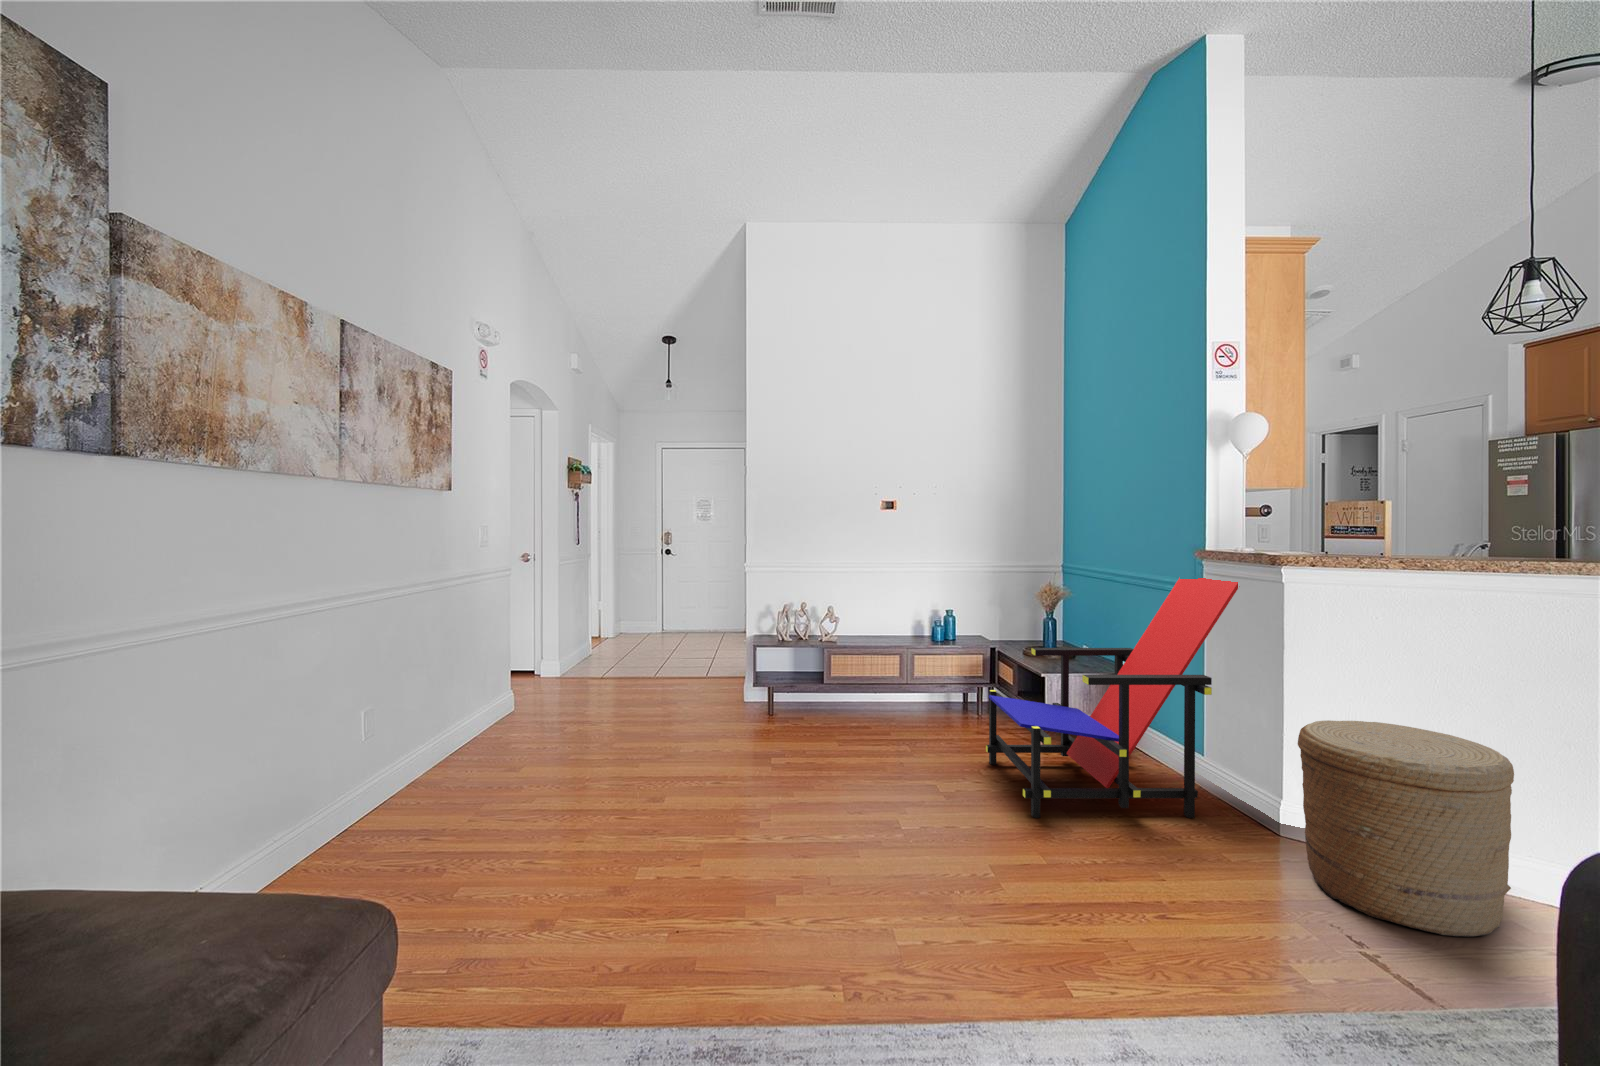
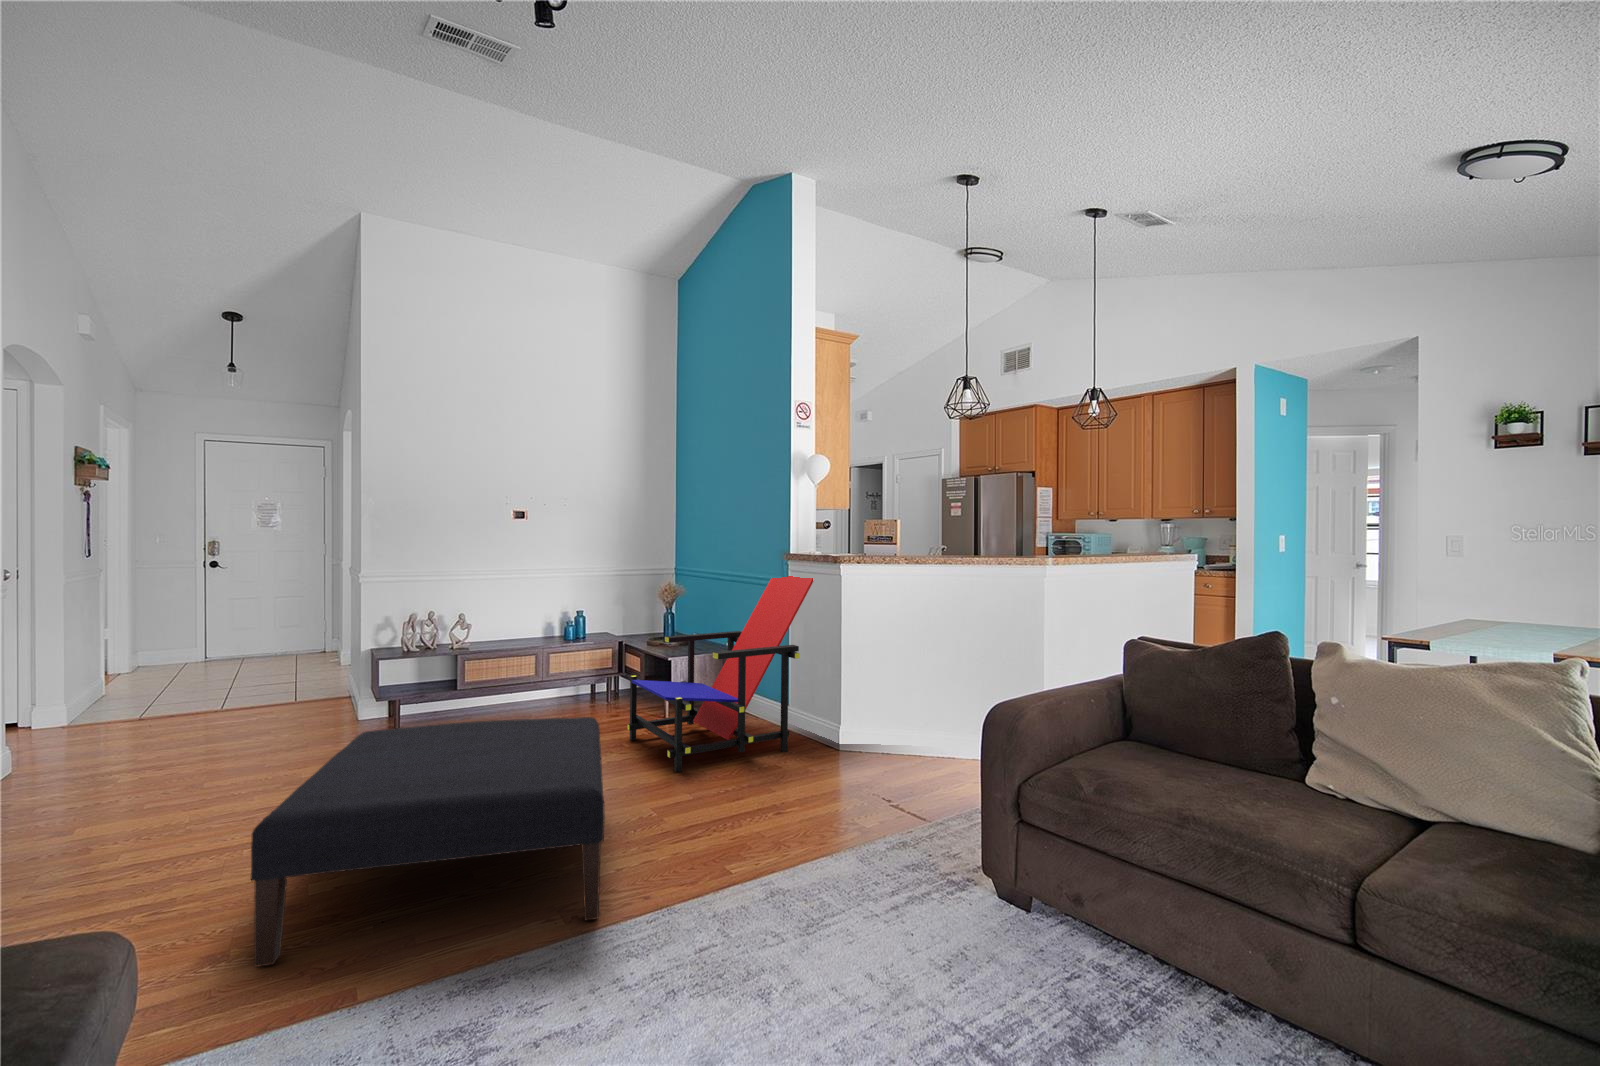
basket: present [1298,720,1514,936] -> none [852,665,956,787]
ottoman: none [562,721,928,1008] -> present [251,717,605,967]

